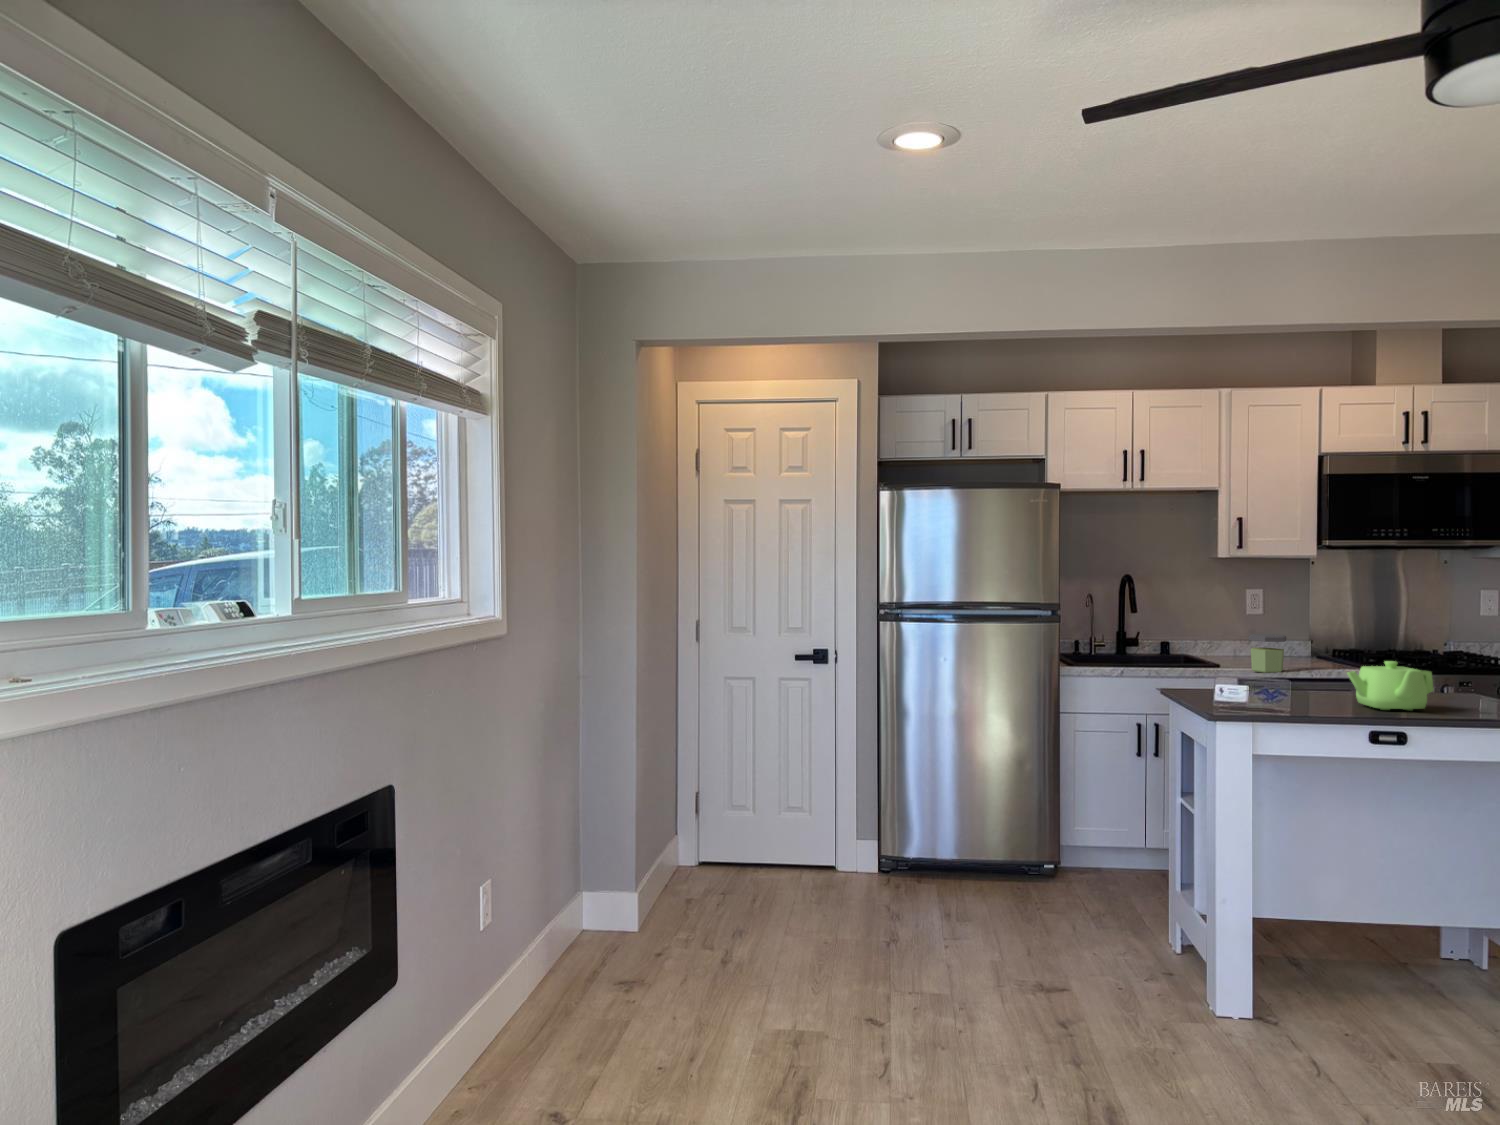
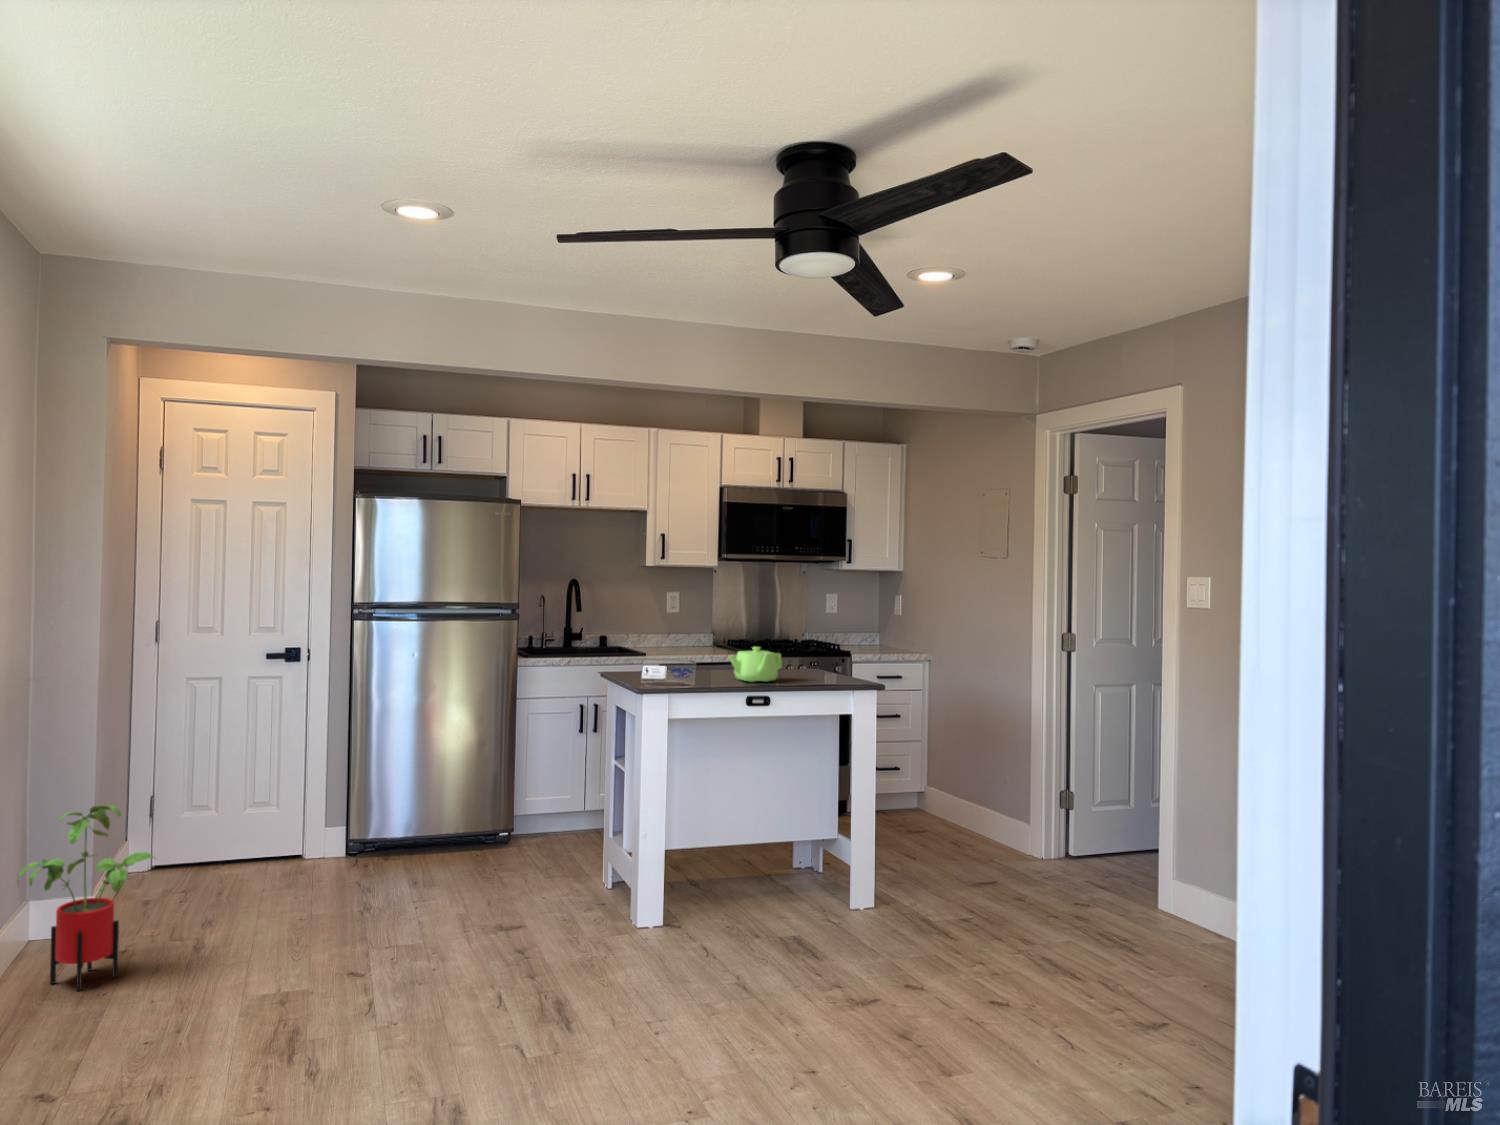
jar: present [1249,634,1286,673] -> none [667,628,694,659]
house plant: none [554,803,674,991] -> present [18,805,155,991]

